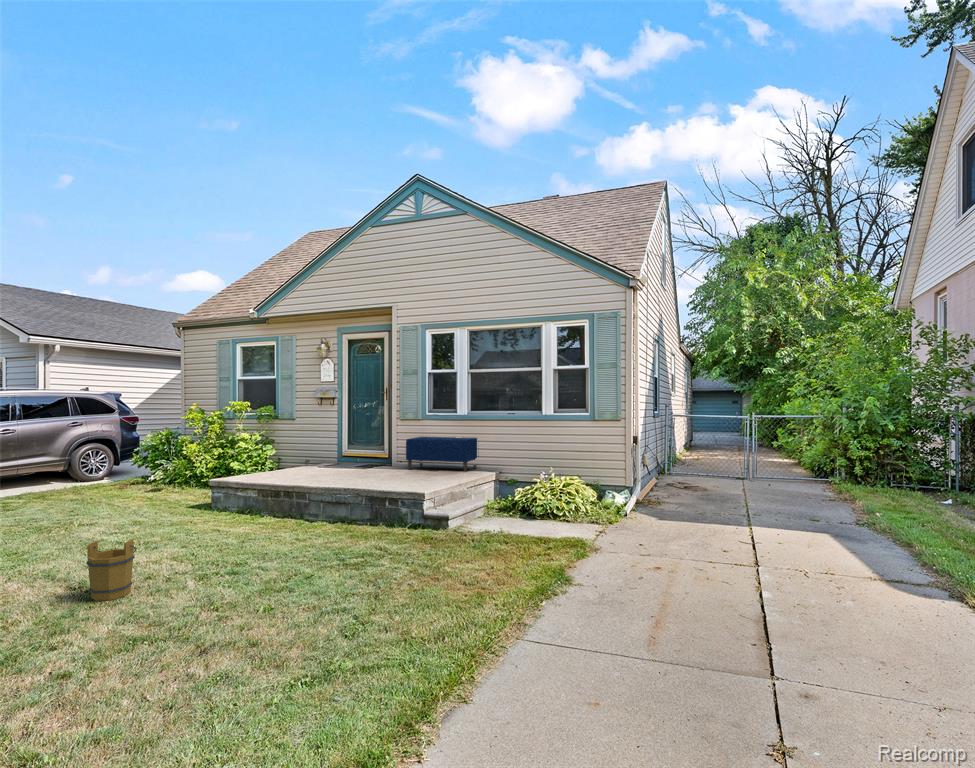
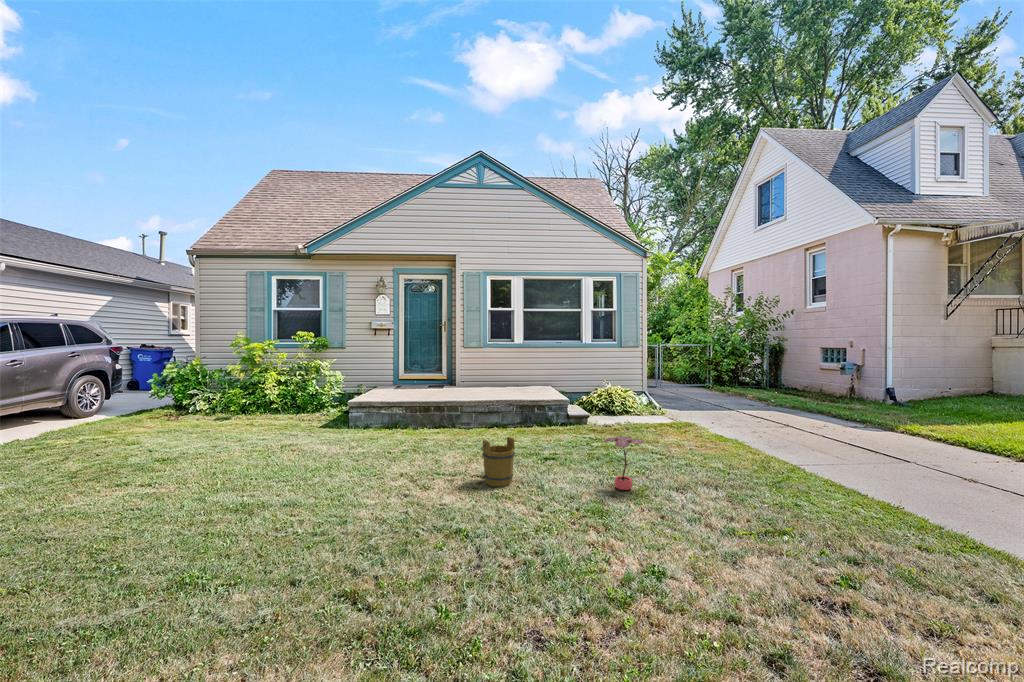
bench: present [406,437,477,472] -> none [483,361,536,388]
potted plant: none [160,556,221,632] -> present [604,436,644,490]

